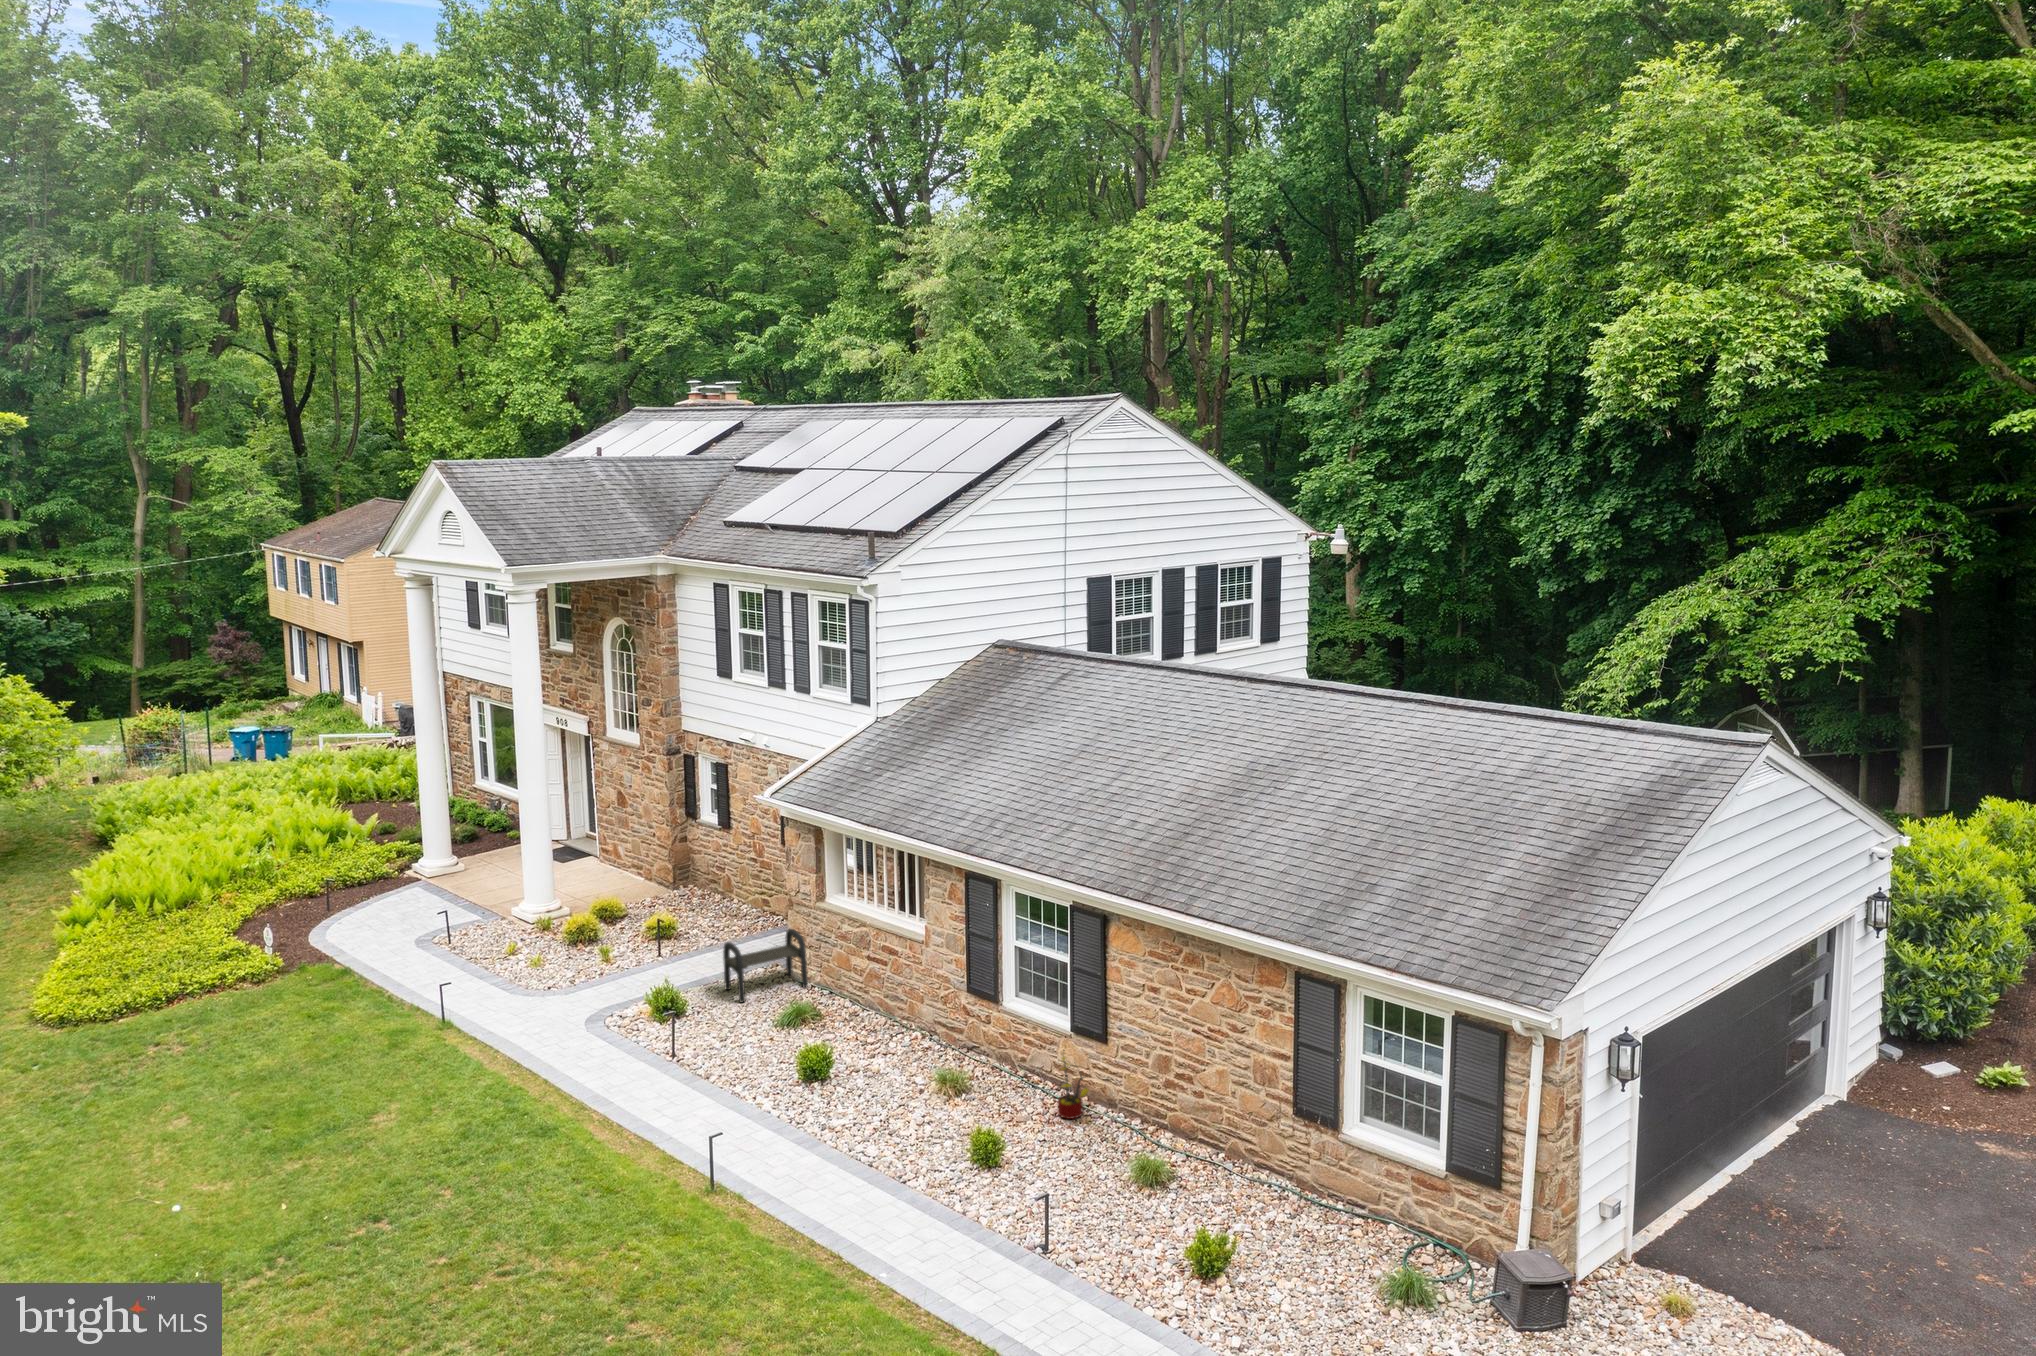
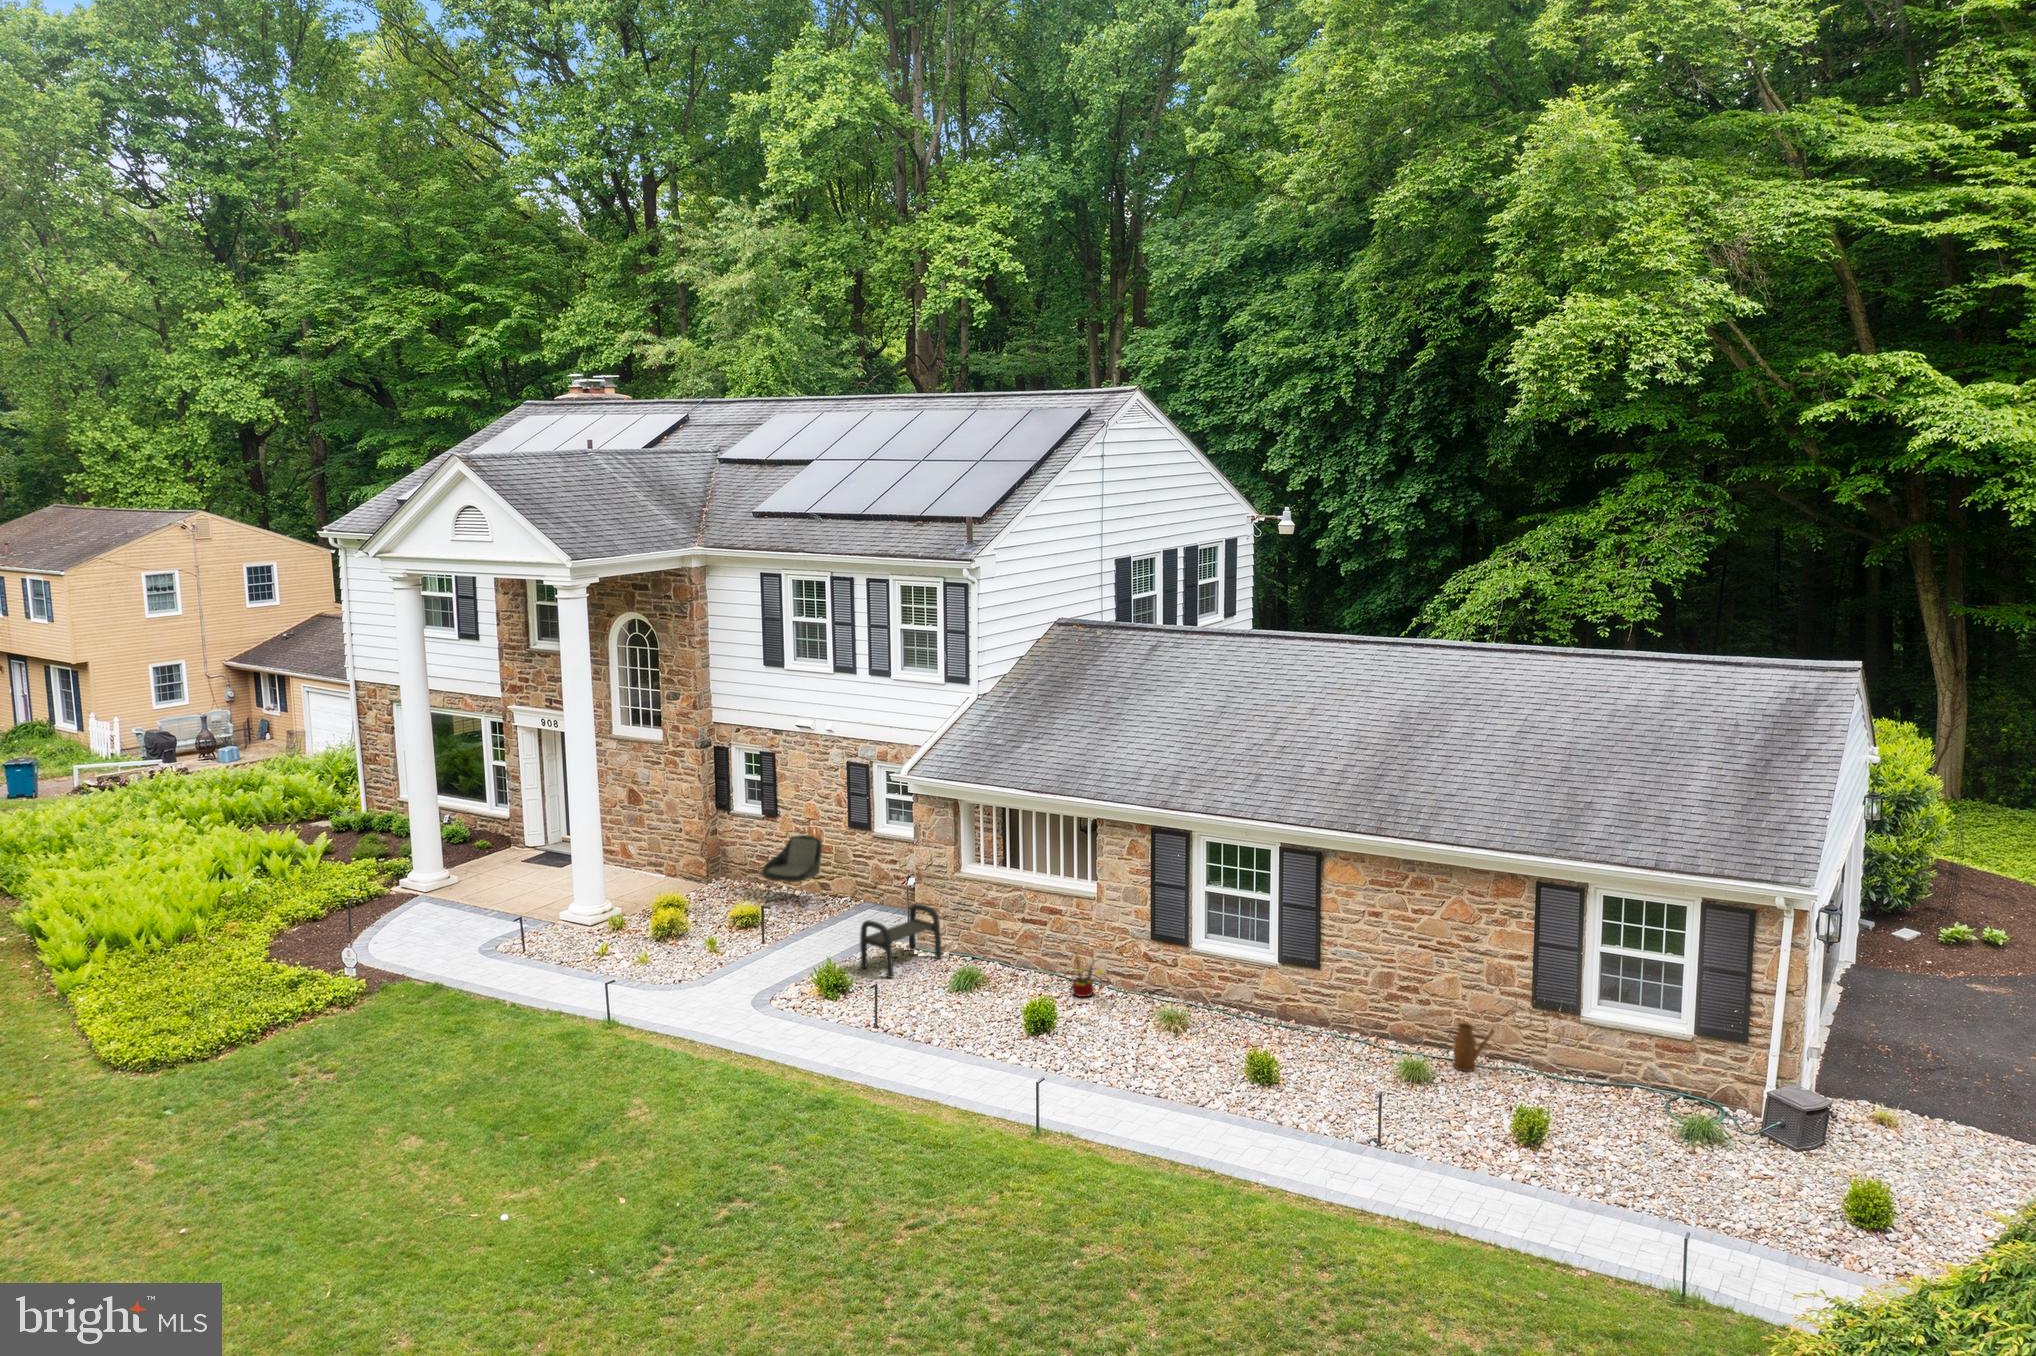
lounge chair: none [697,848,764,920] -> present [761,835,825,906]
decorative plant: present [1057,1050,1089,1119] -> present [1072,946,1102,997]
watering can: none [1213,1123,1255,1179] -> present [1449,1023,1494,1071]

